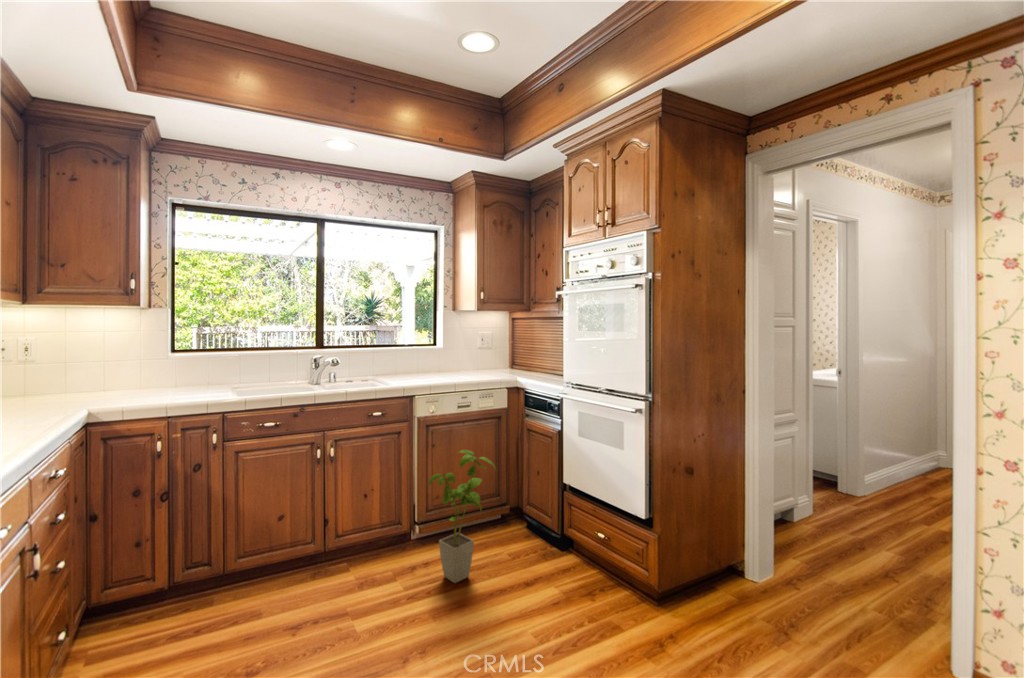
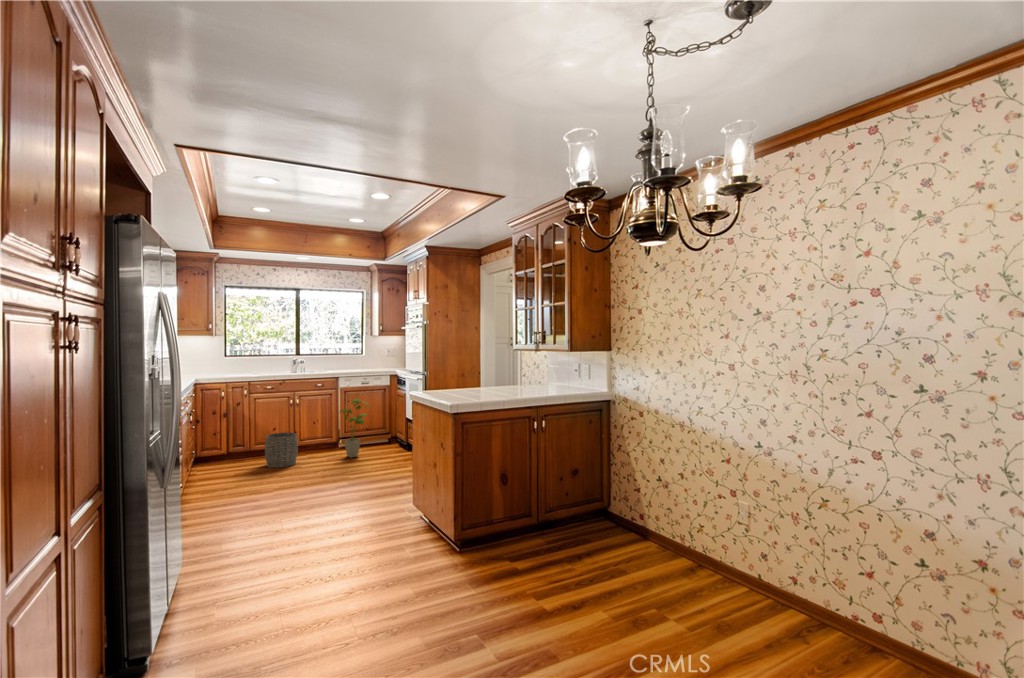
woven basket: none [260,537,340,645] -> present [265,432,298,468]

